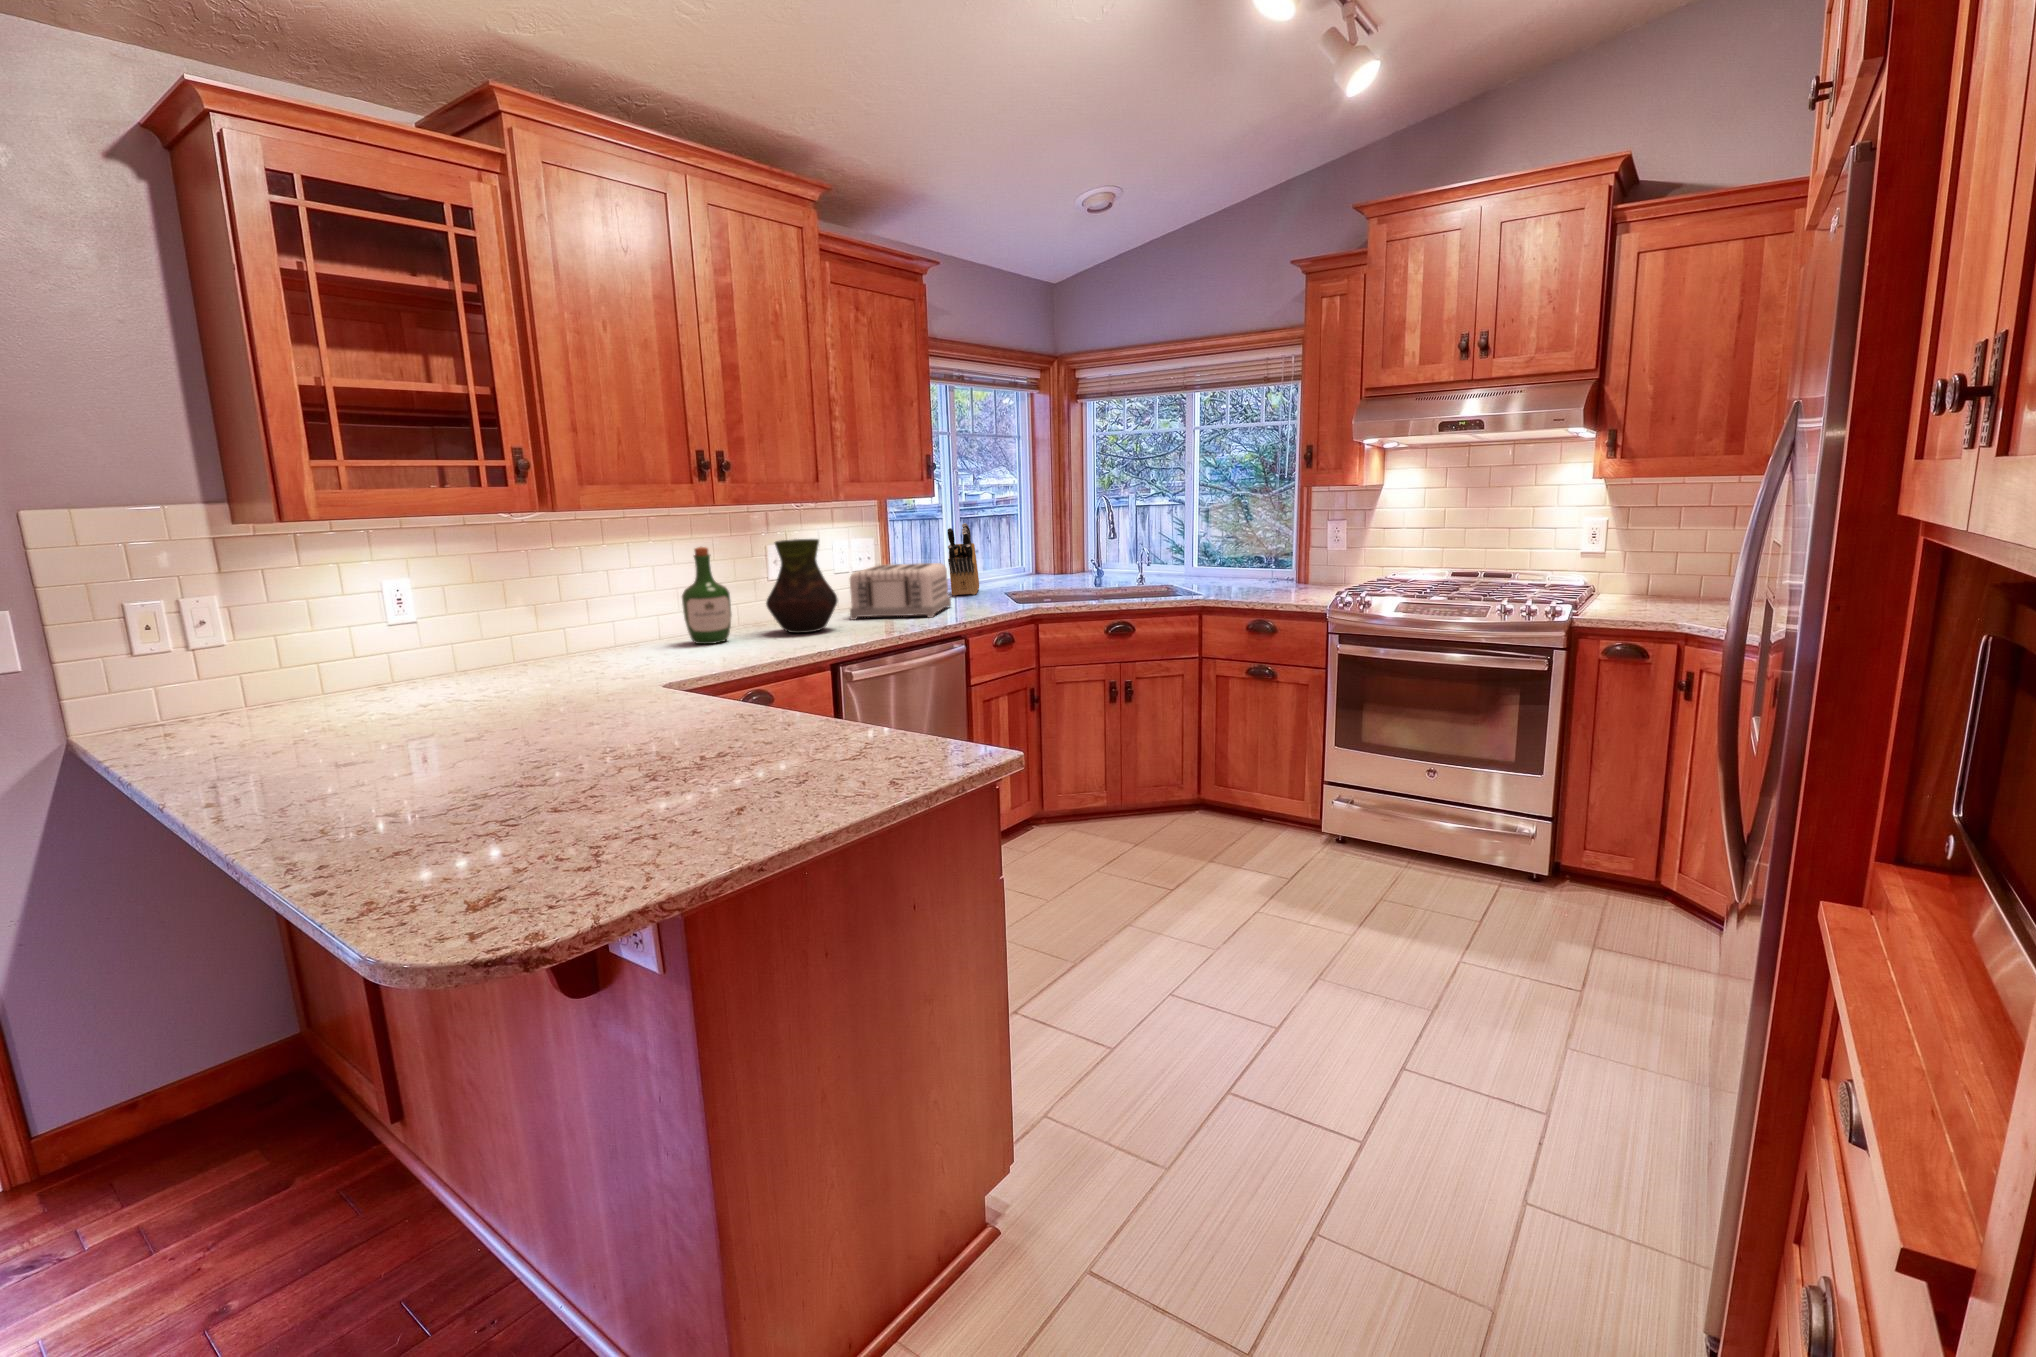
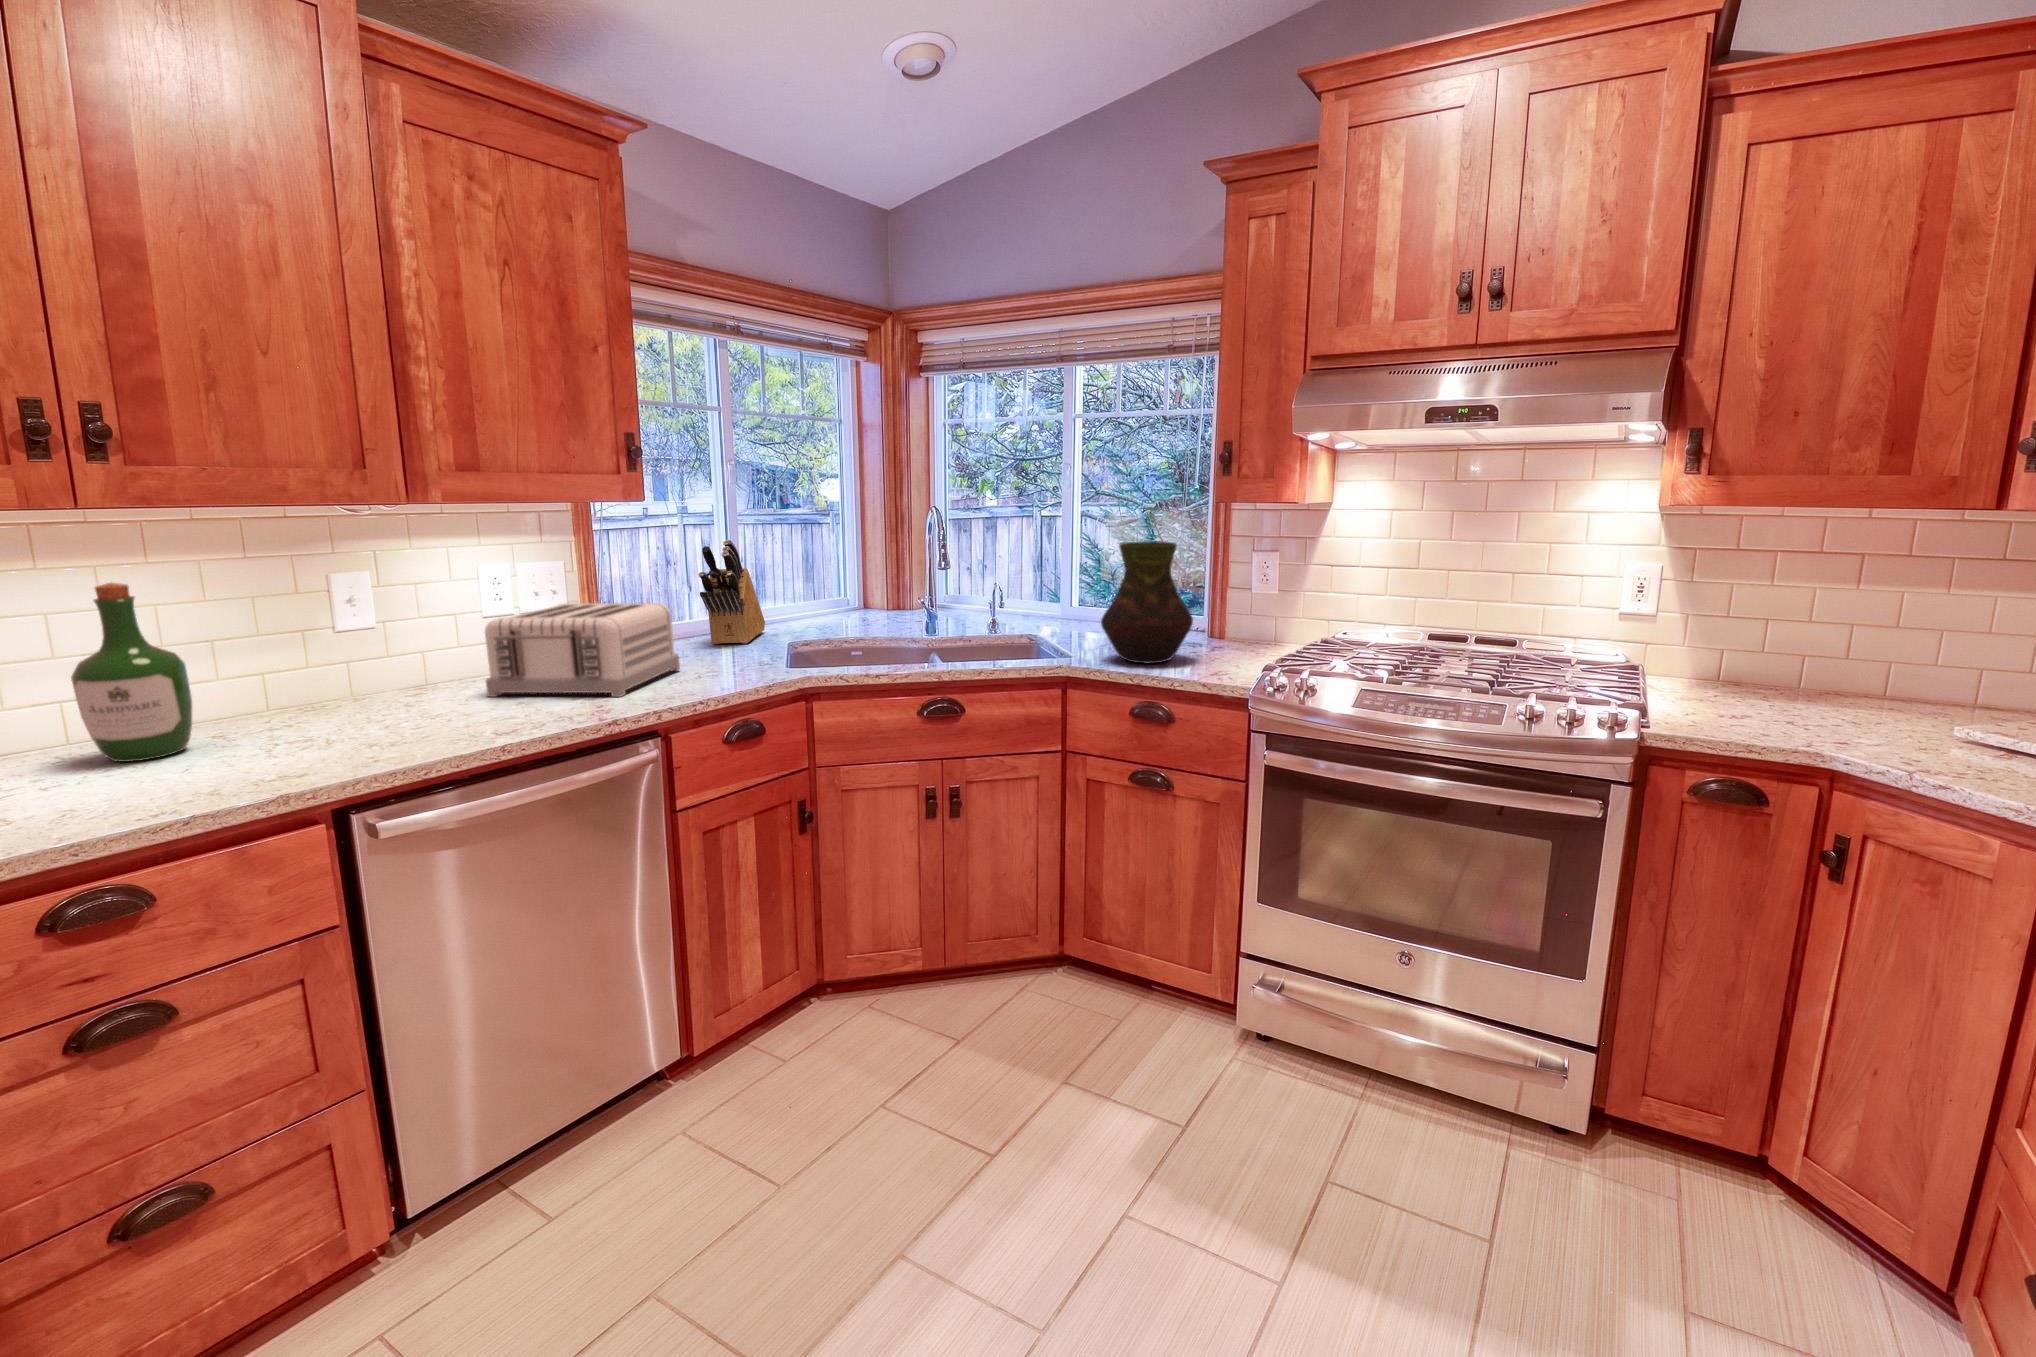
vase: present [766,539,838,633] -> present [1101,542,1193,663]

